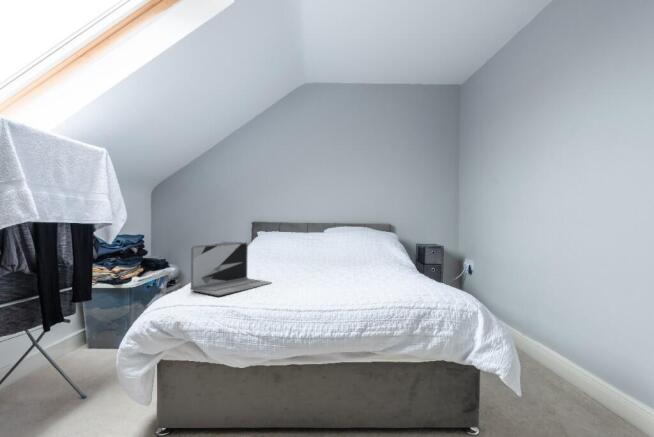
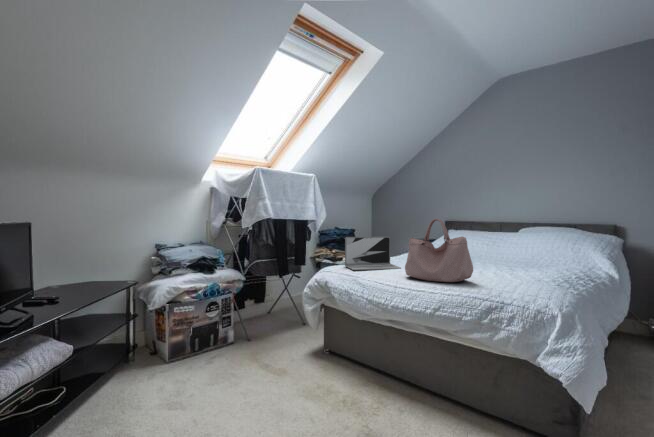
handbag: none [300,217,381,295] -> present [405,219,473,282]

